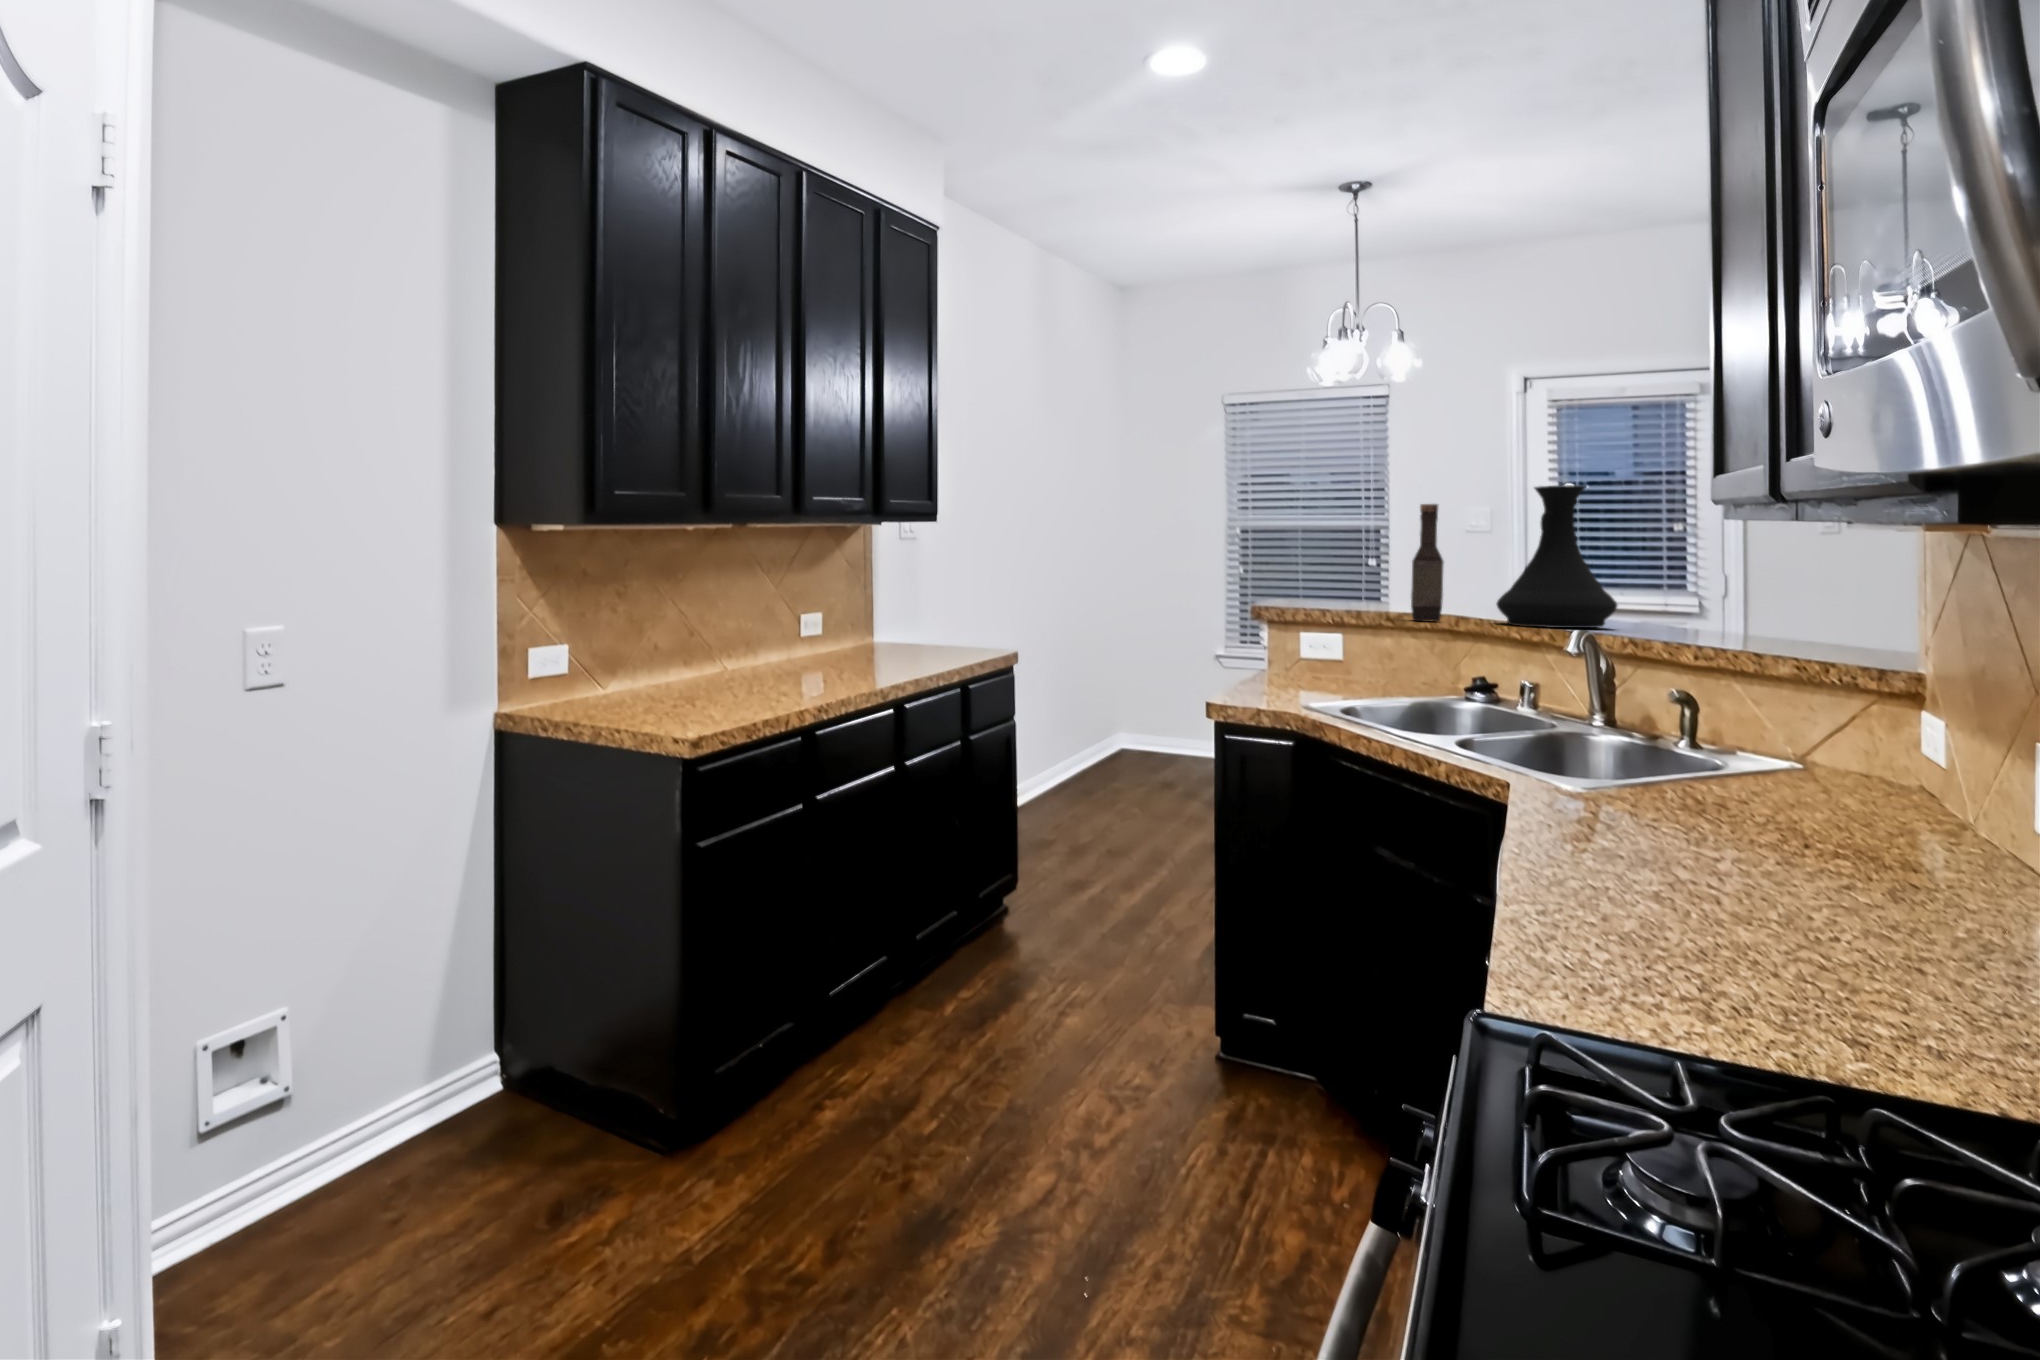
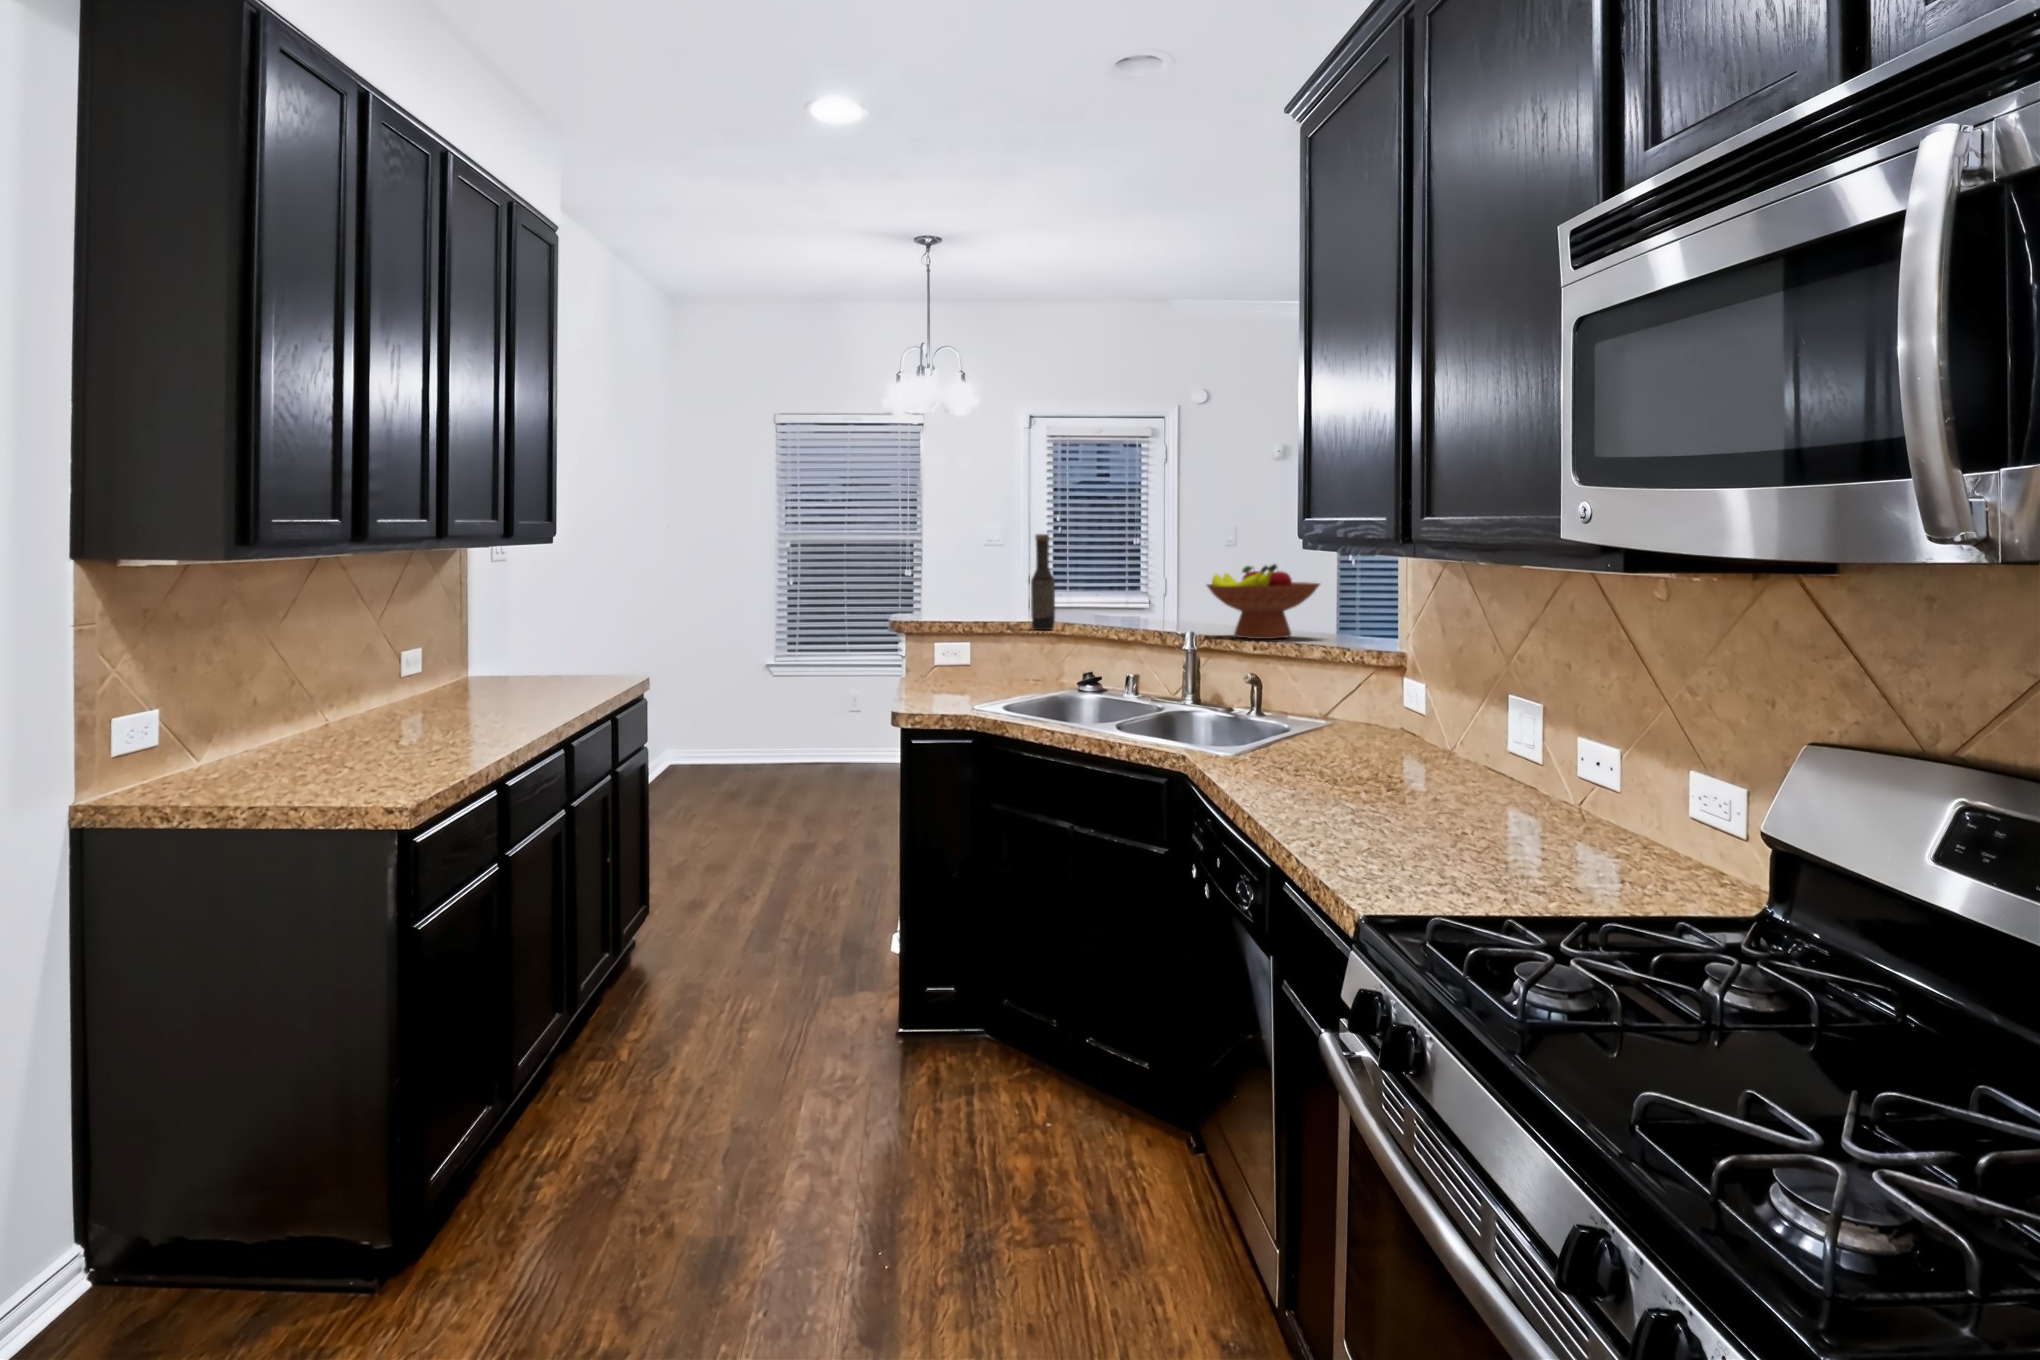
vase: present [1497,485,1617,628] -> none [1090,520,1176,631]
fruit bowl: none [1635,539,1821,644] -> present [1207,564,1320,639]

